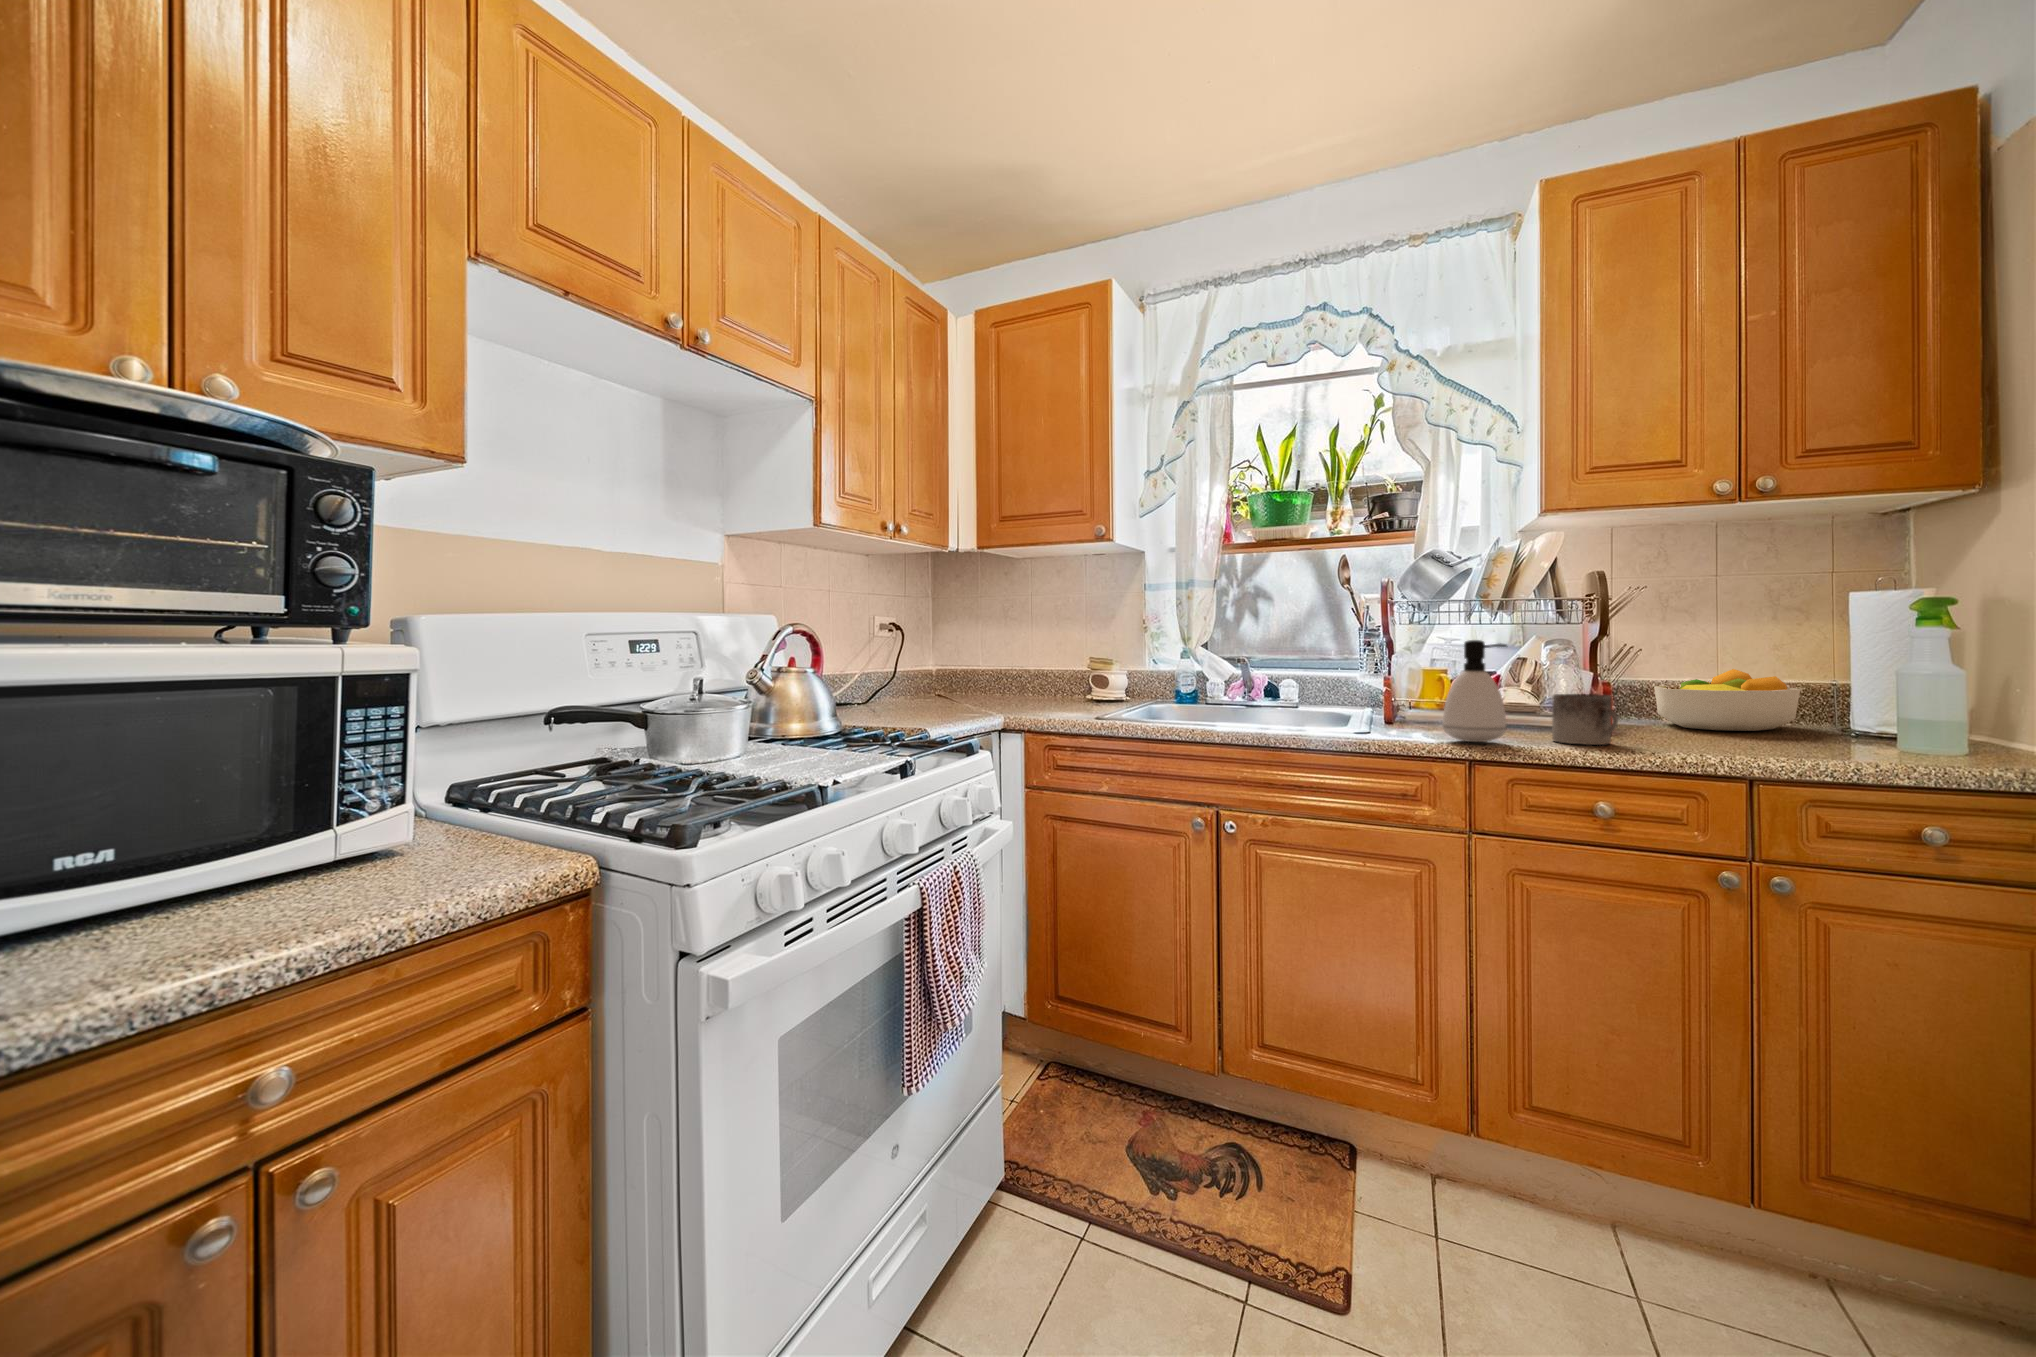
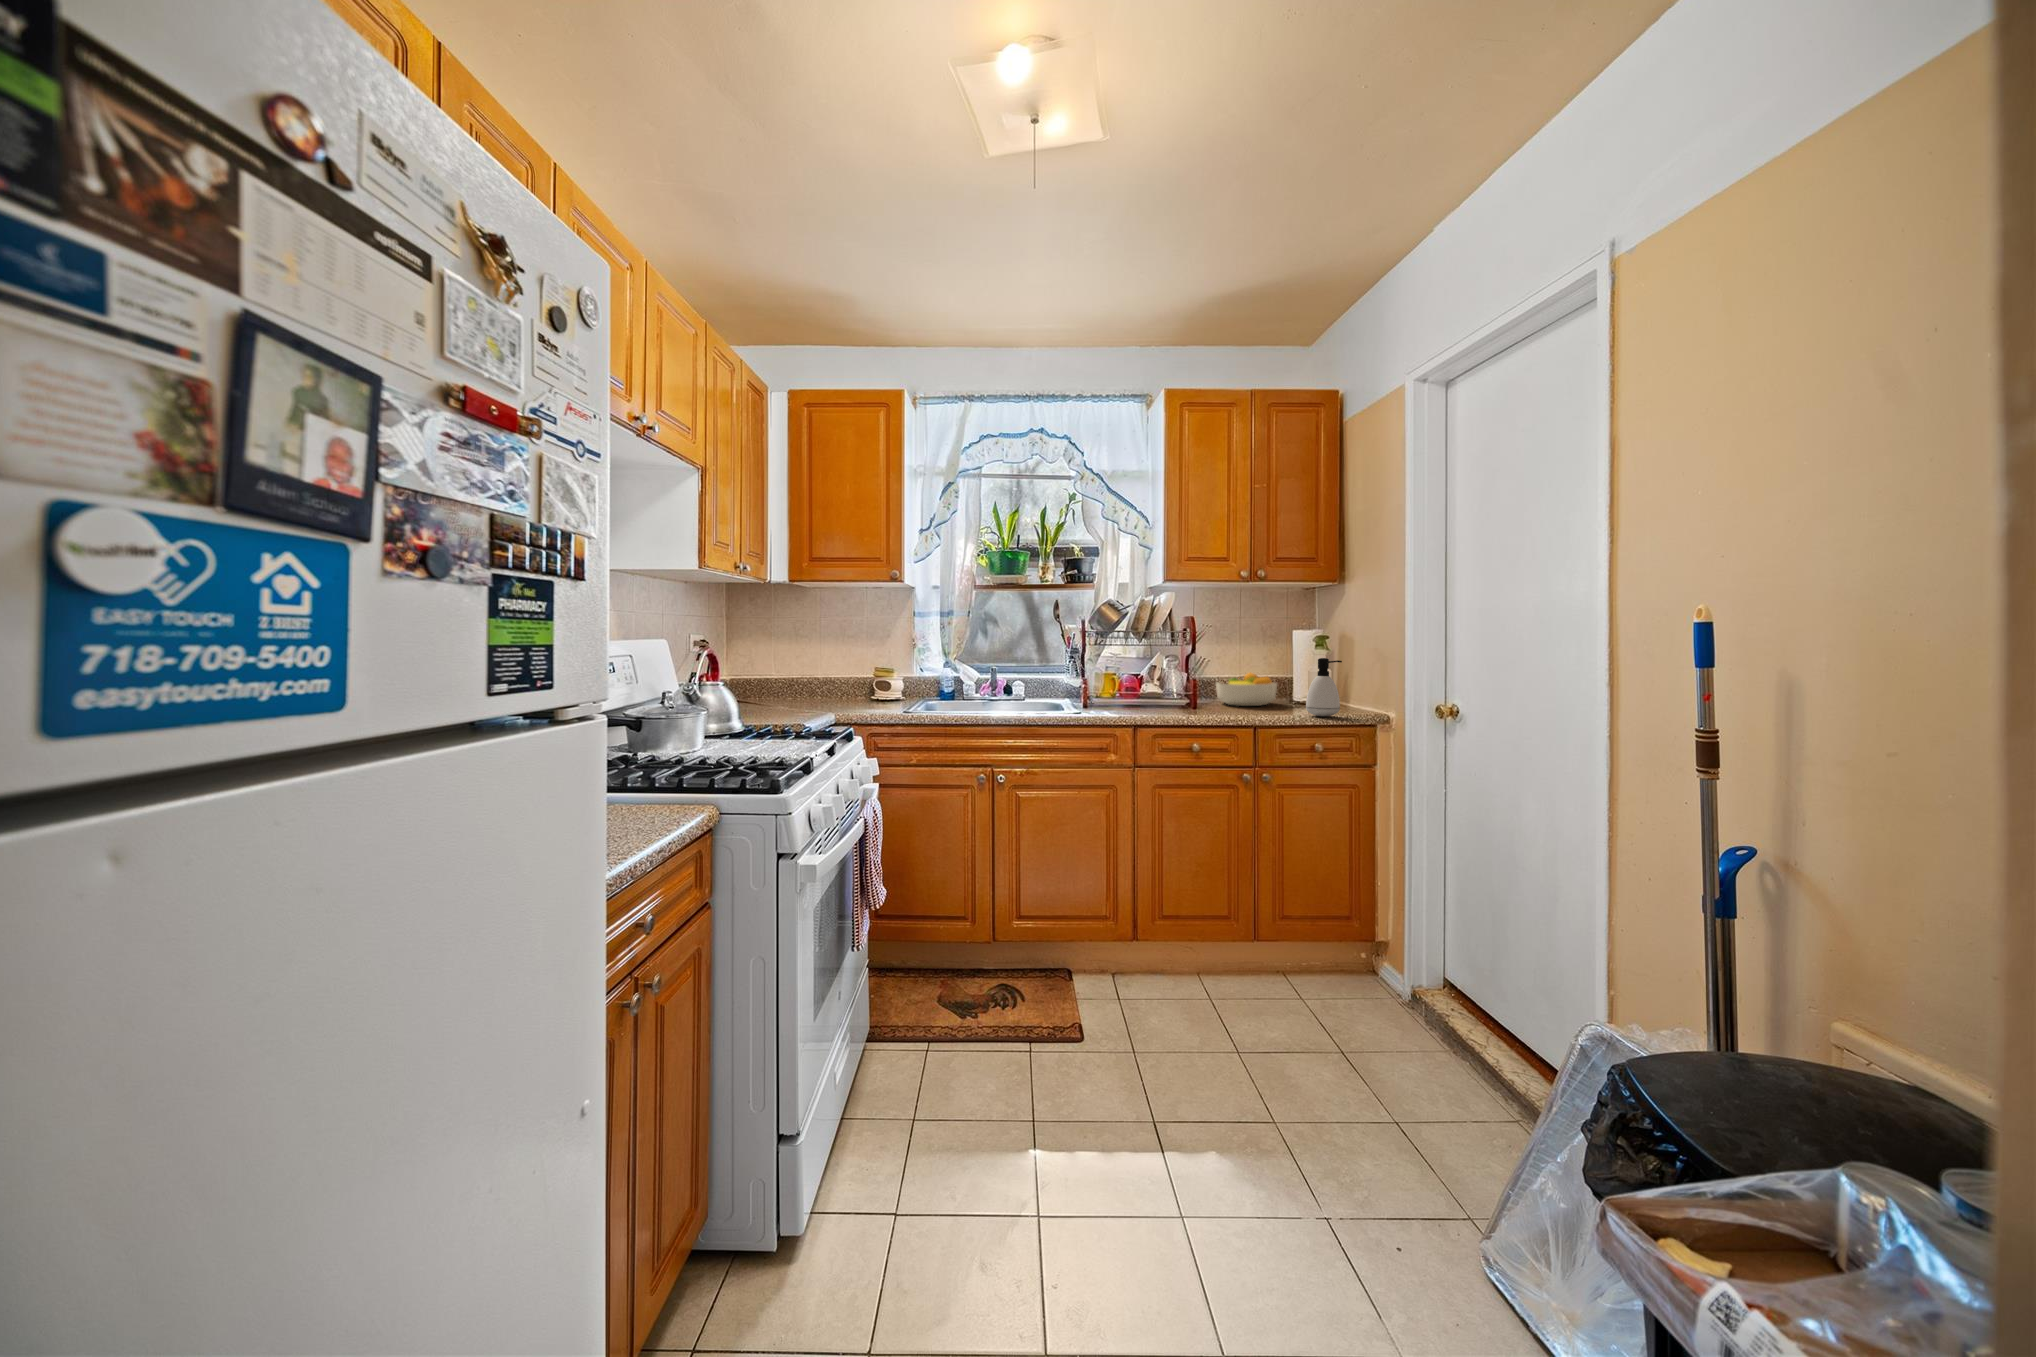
soap dispenser: present [1443,640,1507,742] -> present [1306,658,1342,716]
mug: present [1552,694,1618,745] -> none [1173,688,1203,716]

